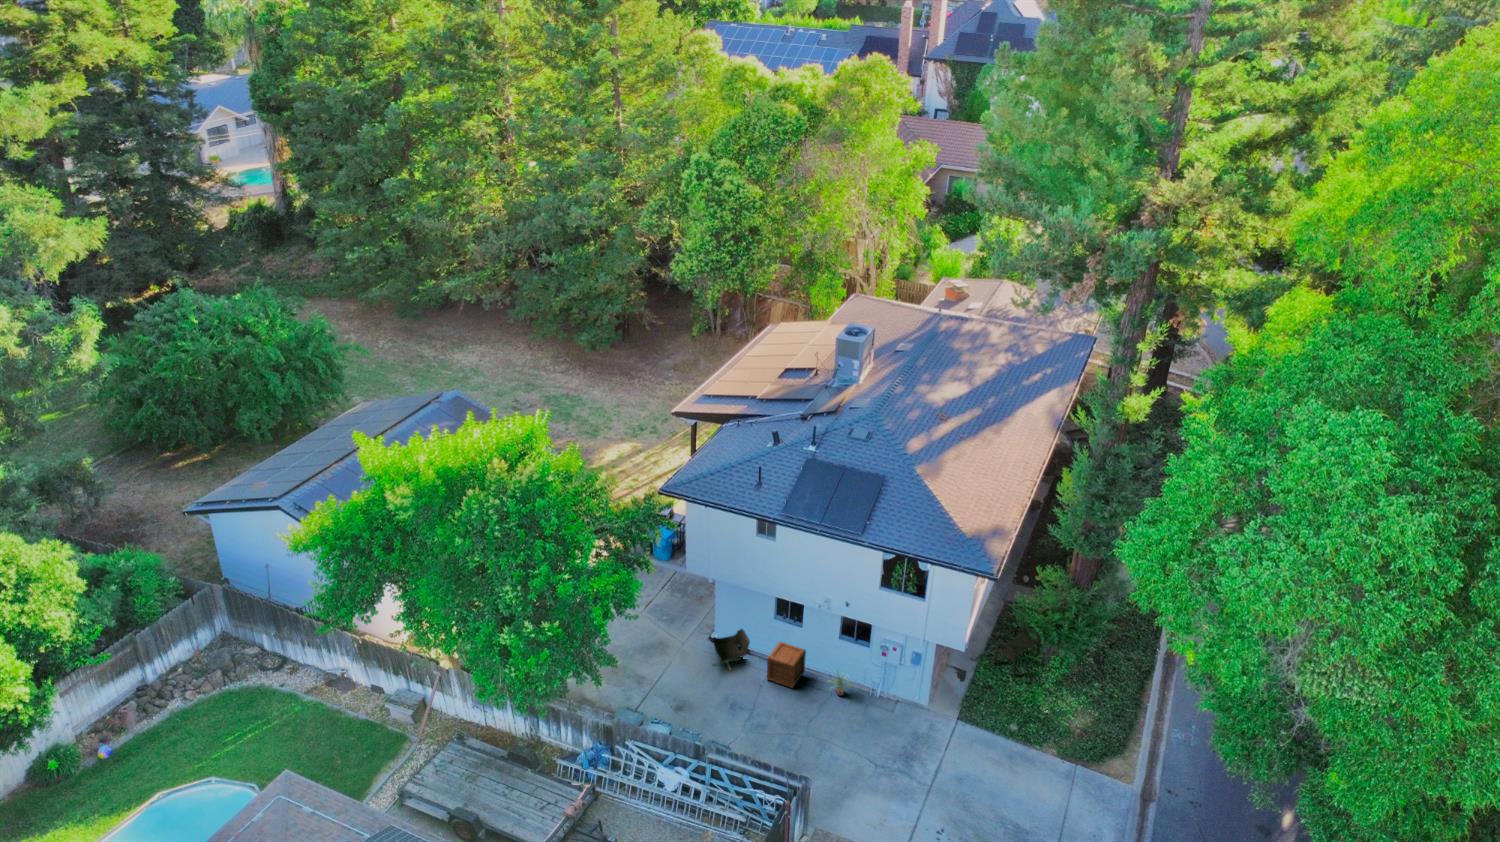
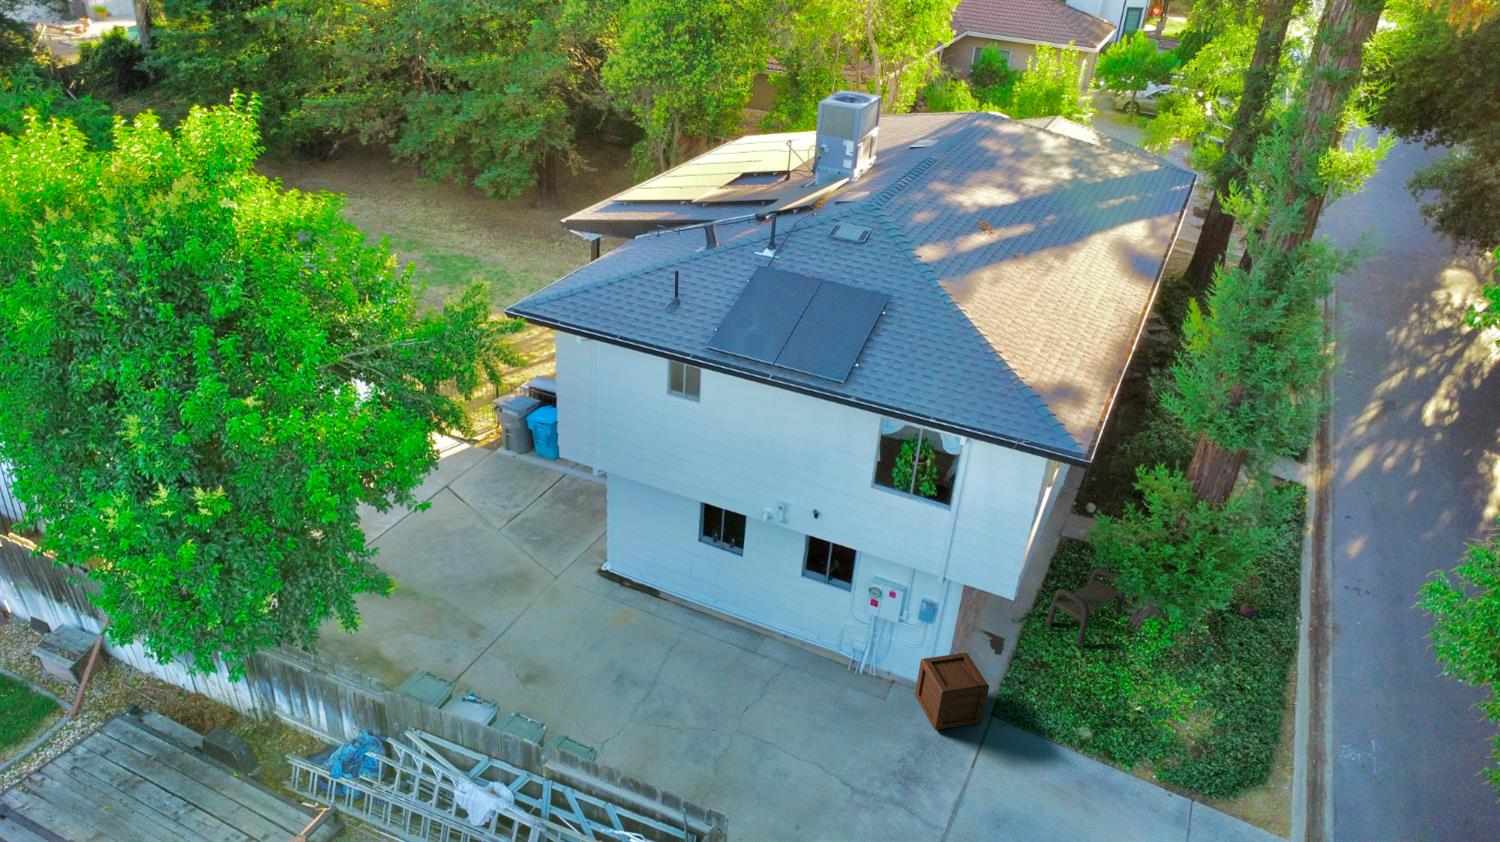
lounge chair: present [713,629,750,670] -> none [598,554,659,619]
wooden crate: present [767,642,806,688] -> present [915,653,989,730]
decorative plant: present [833,674,845,696] -> present [1240,586,1265,617]

